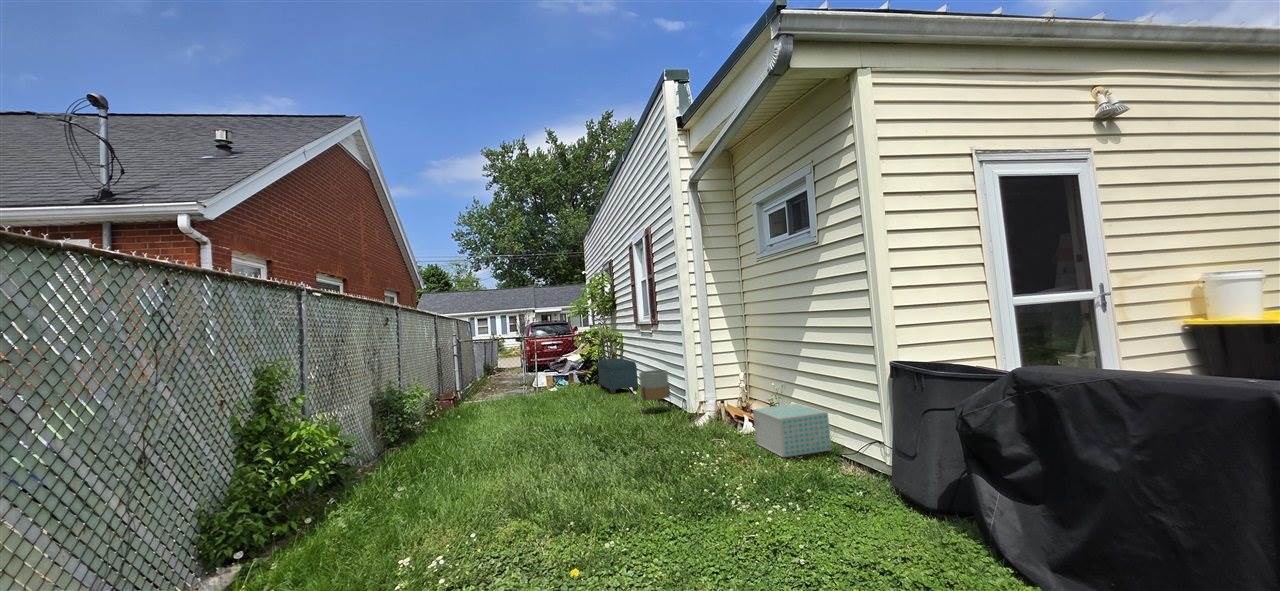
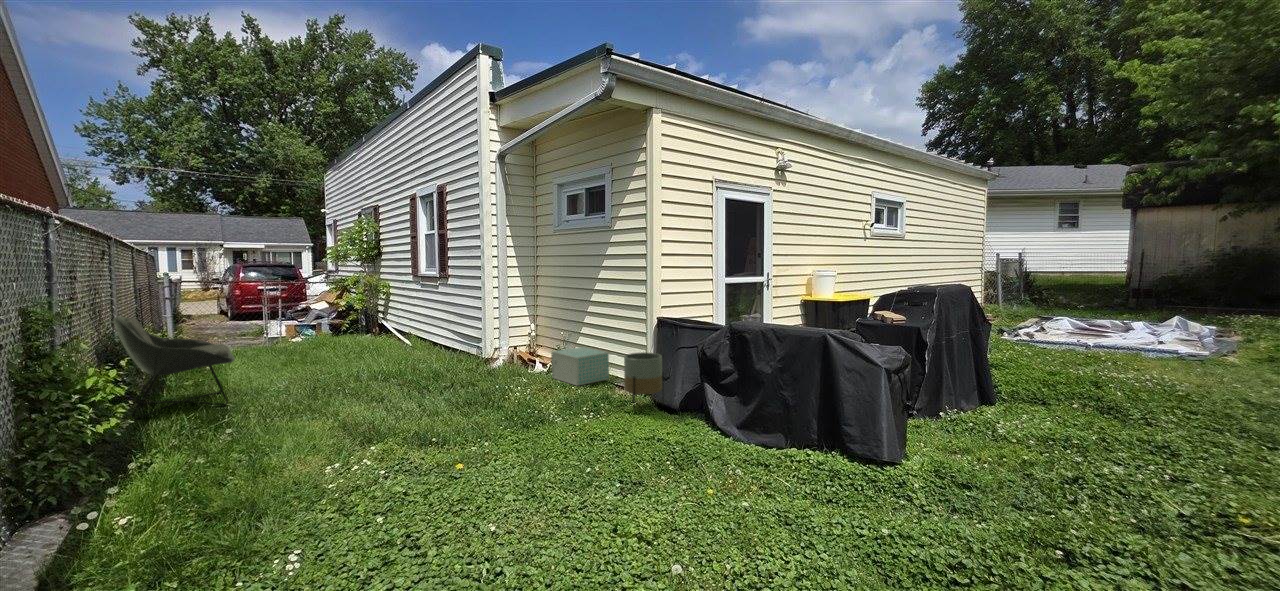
bench: present [598,358,638,394] -> none [366,307,414,342]
planter: present [639,370,671,409] -> present [624,352,664,410]
lounge chair: none [362,371,453,466] -> present [114,316,235,421]

